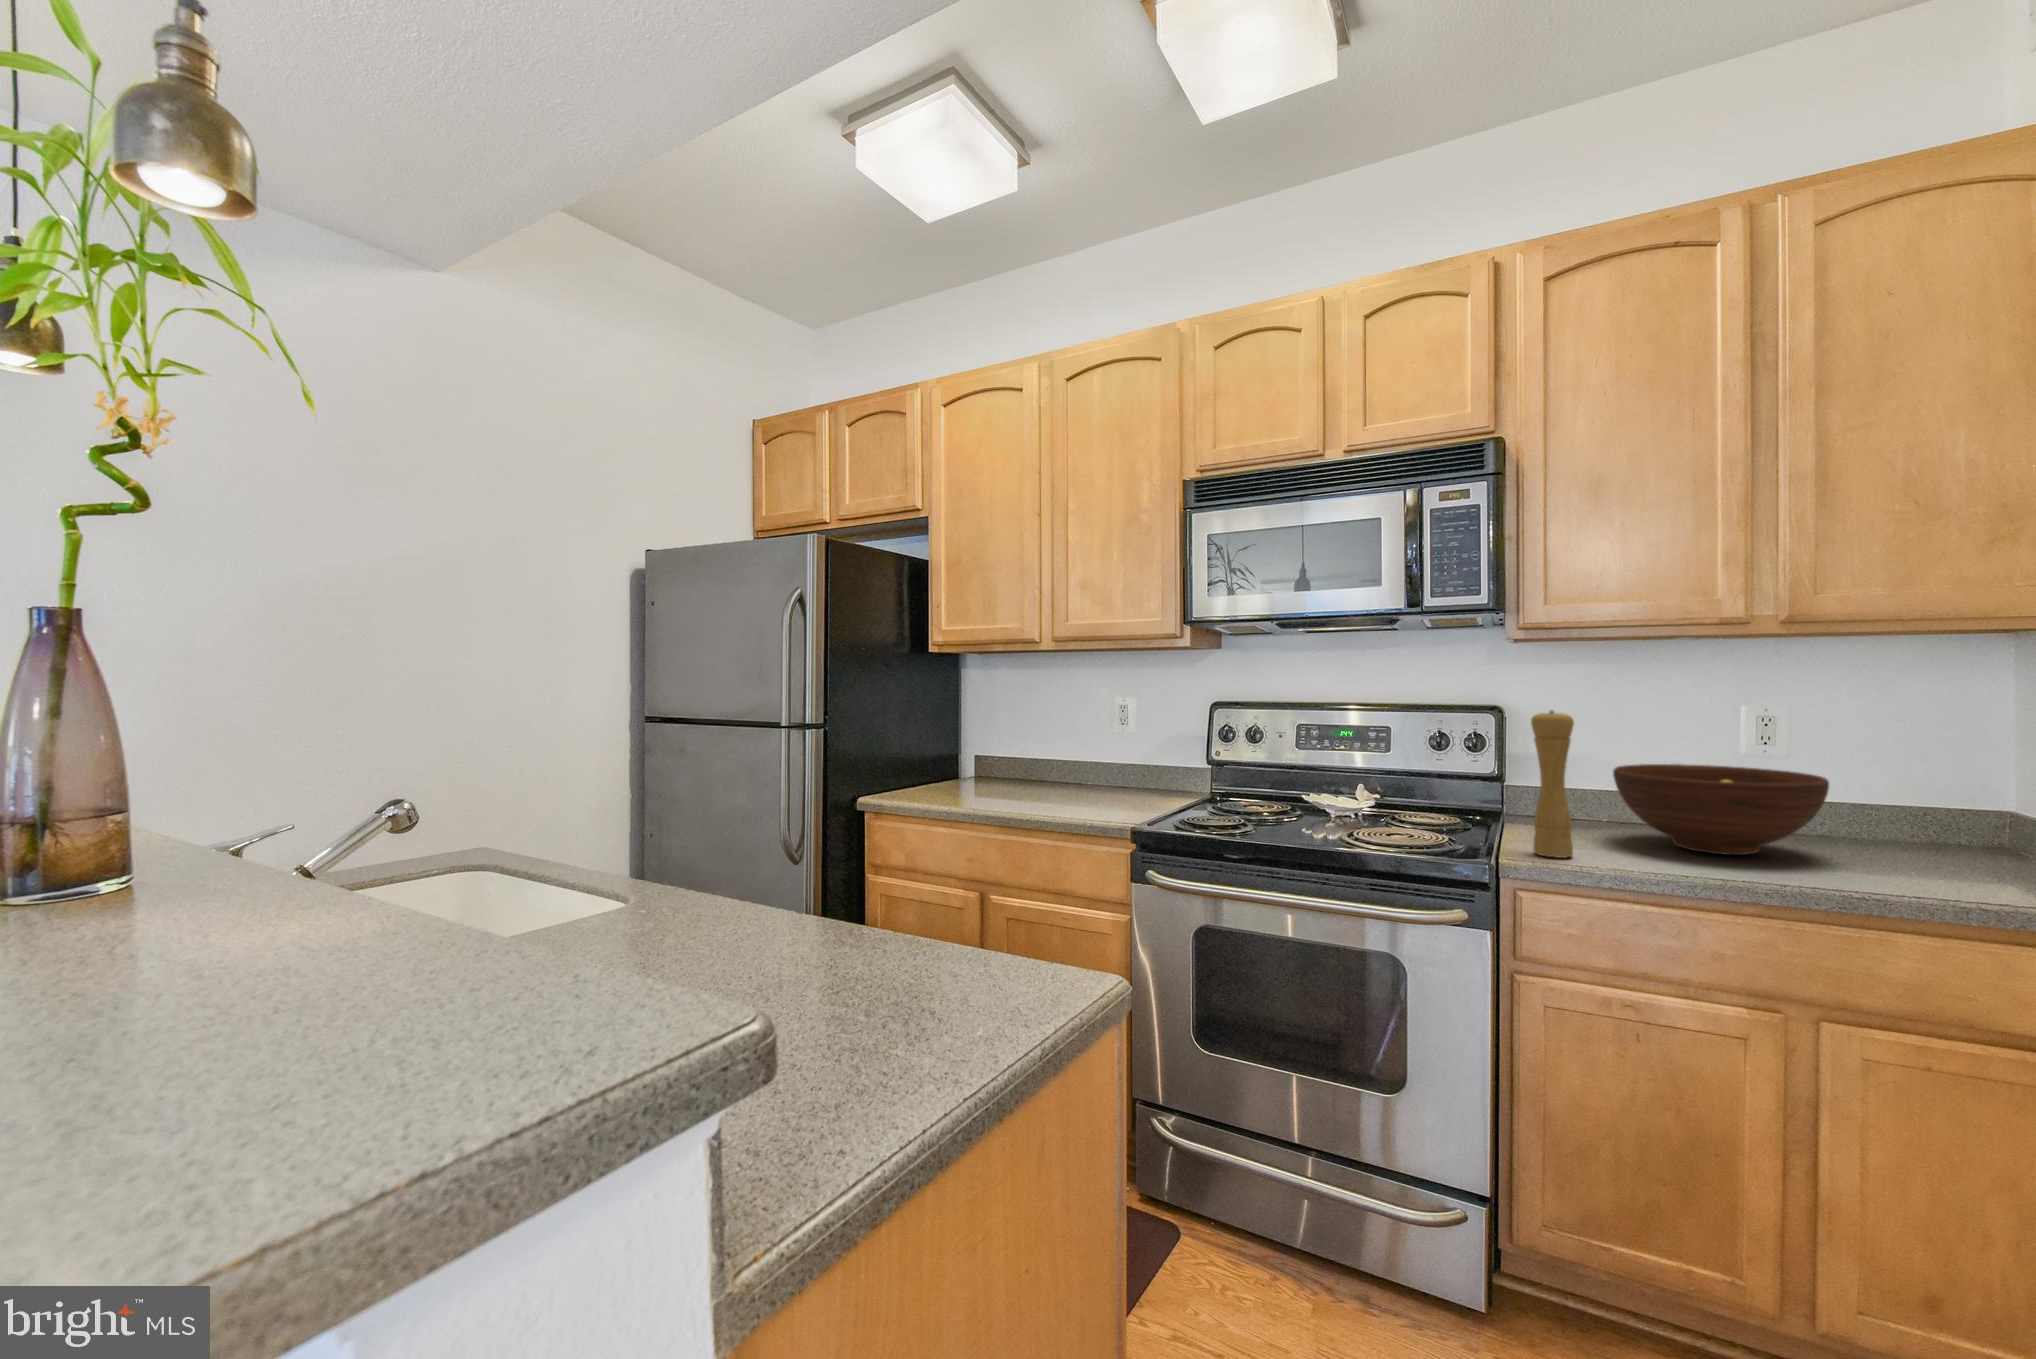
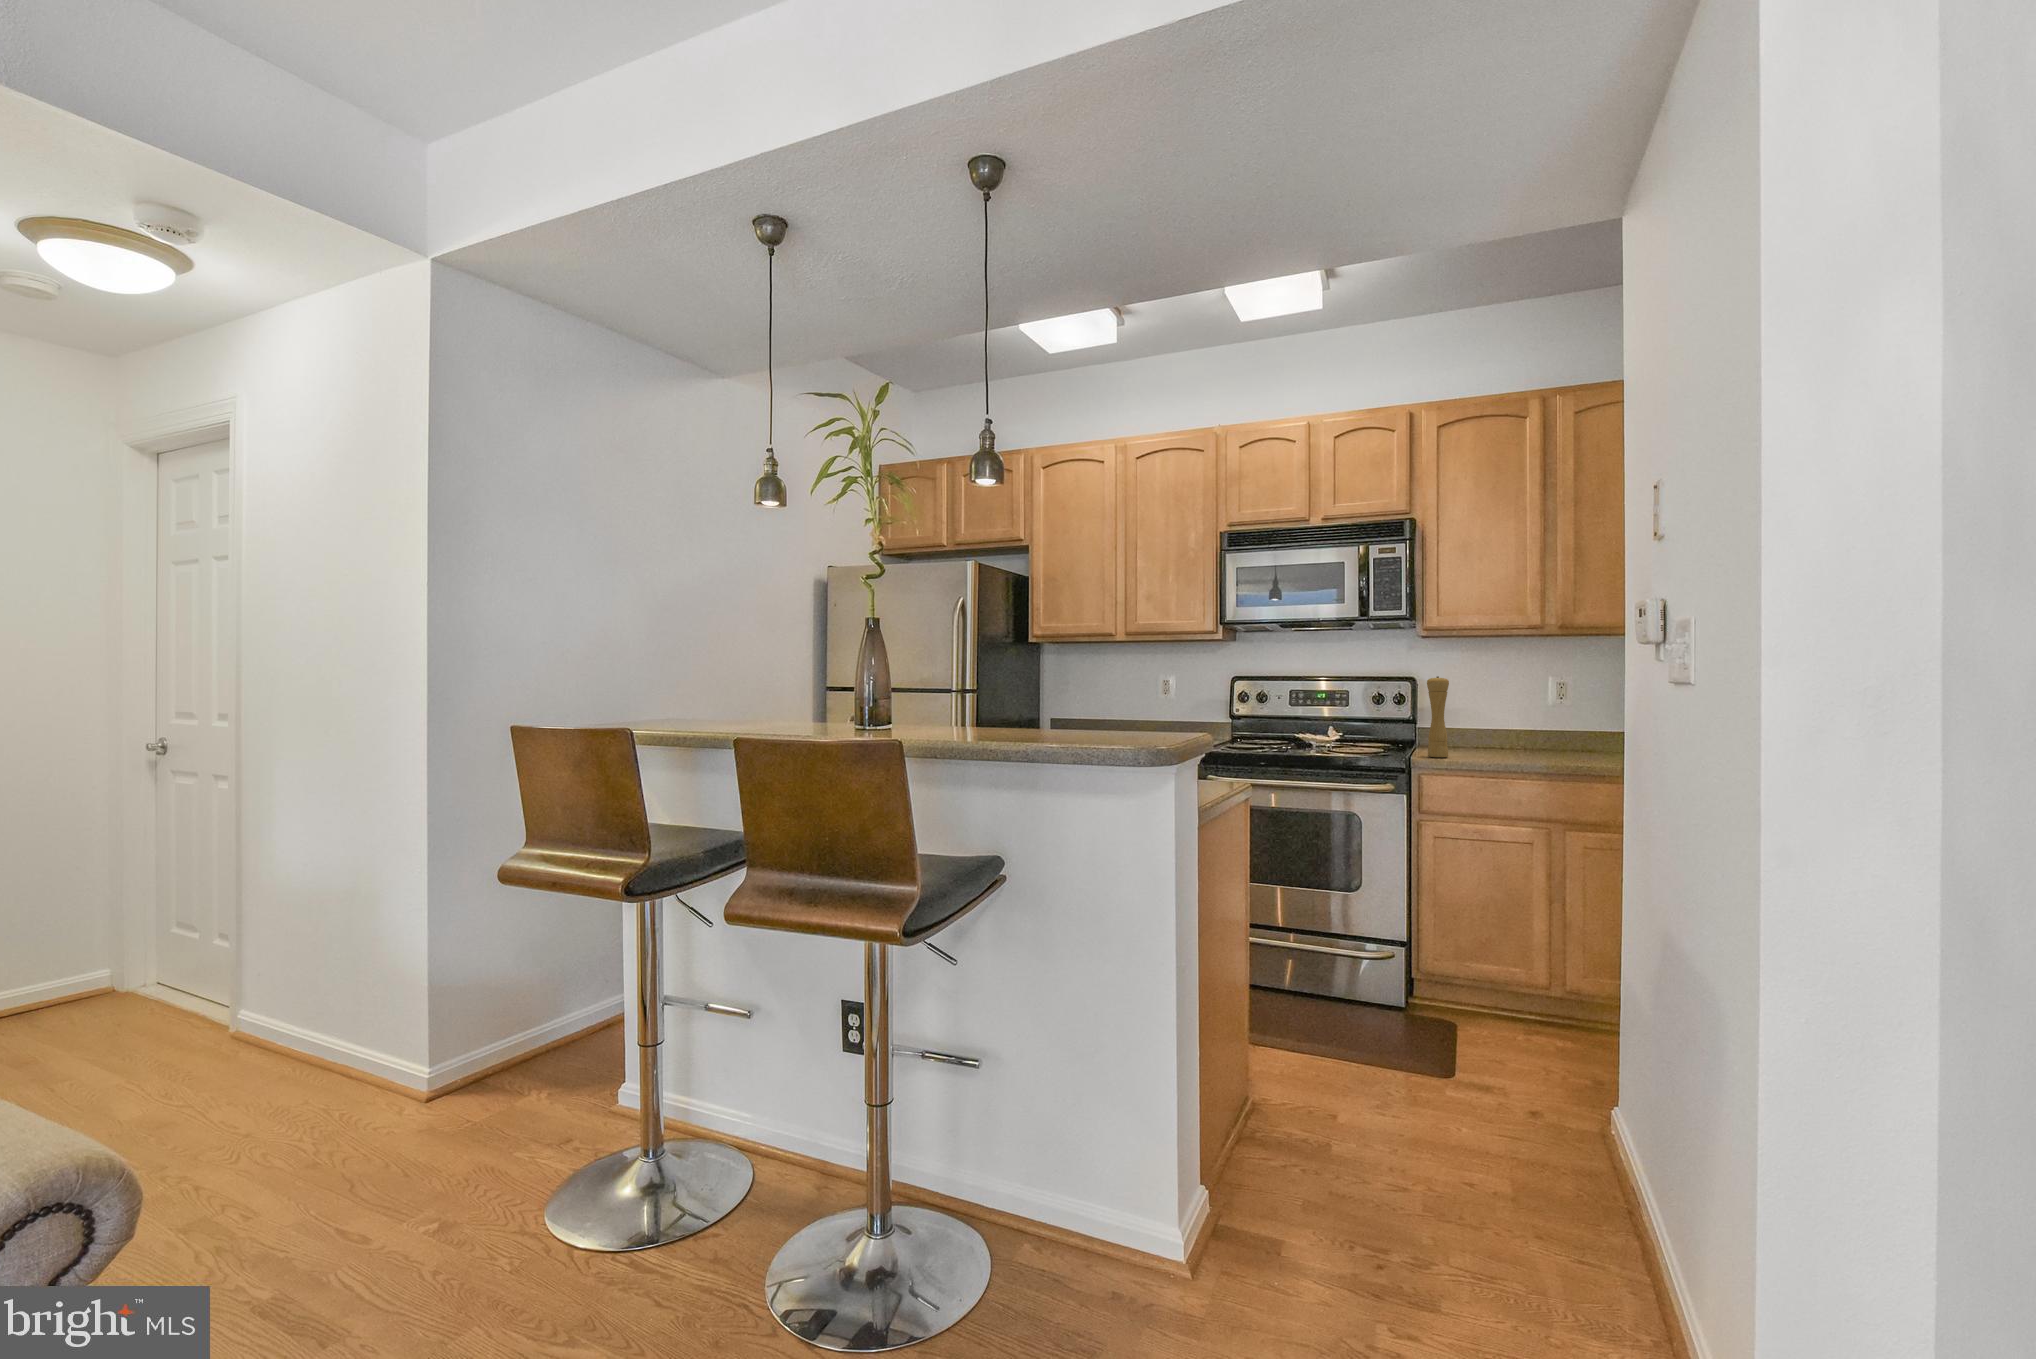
fruit bowl: present [1613,764,1829,855] -> none [1473,709,1579,755]

